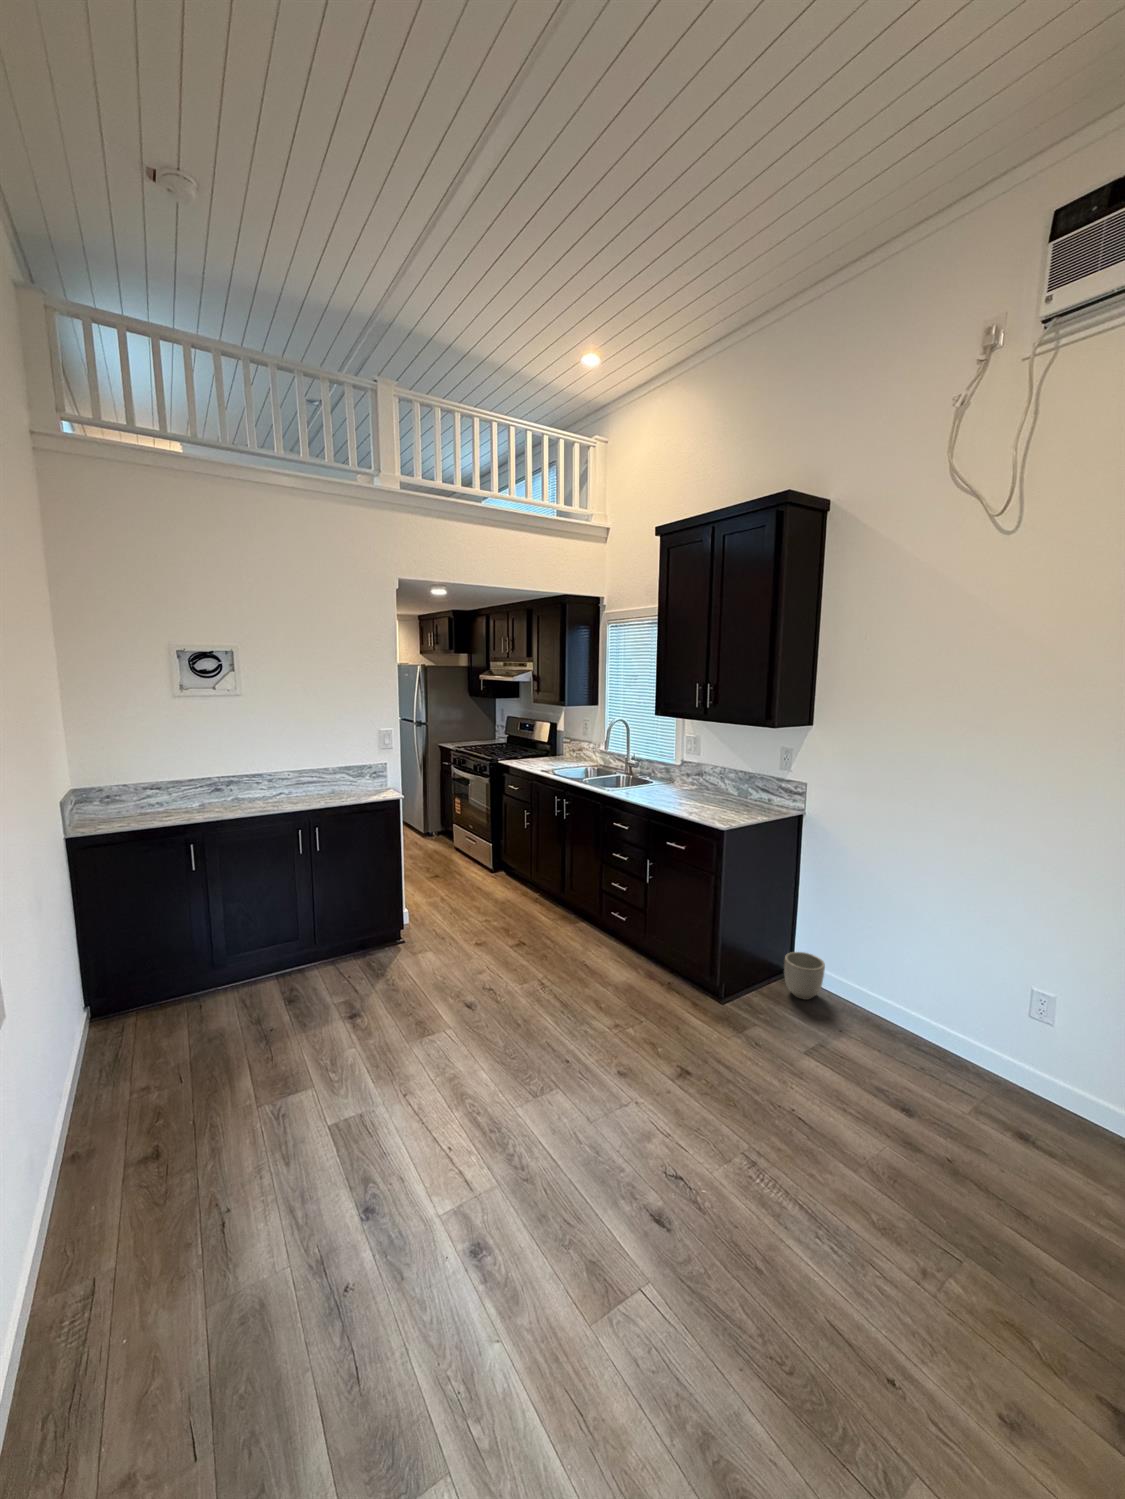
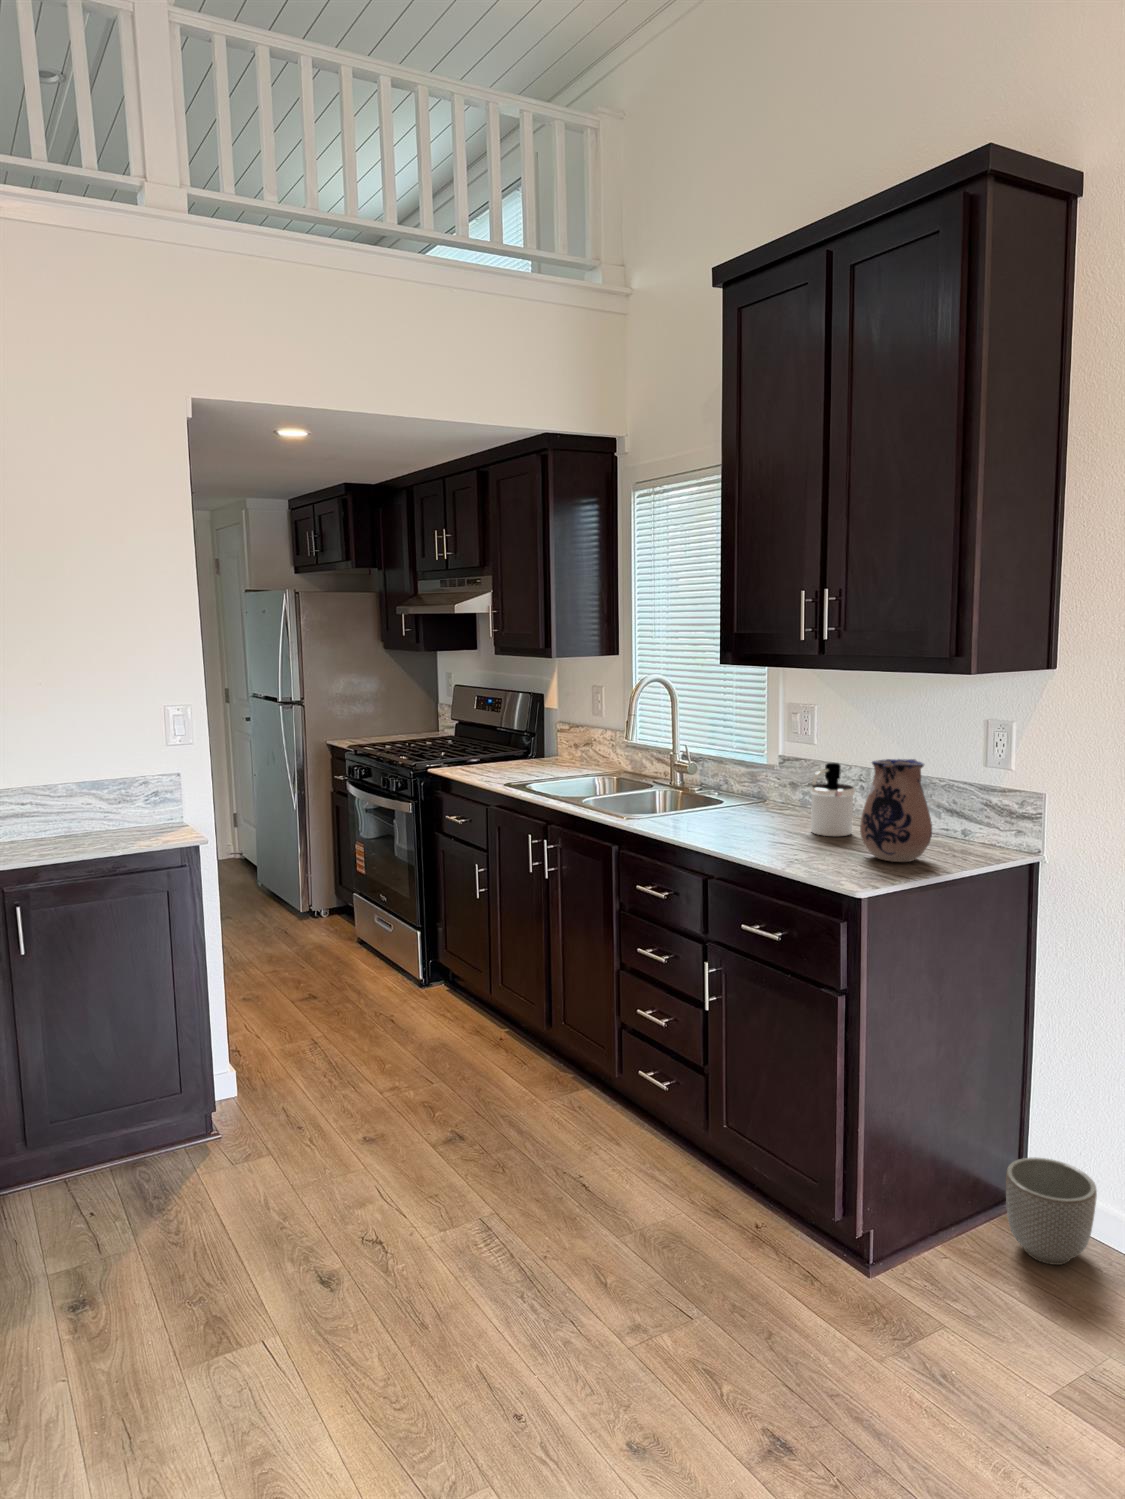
soap dispenser: none [697,766,718,801] -> present [810,763,855,836]
ceramic pitcher: none [721,766,755,814] -> present [860,759,932,862]

